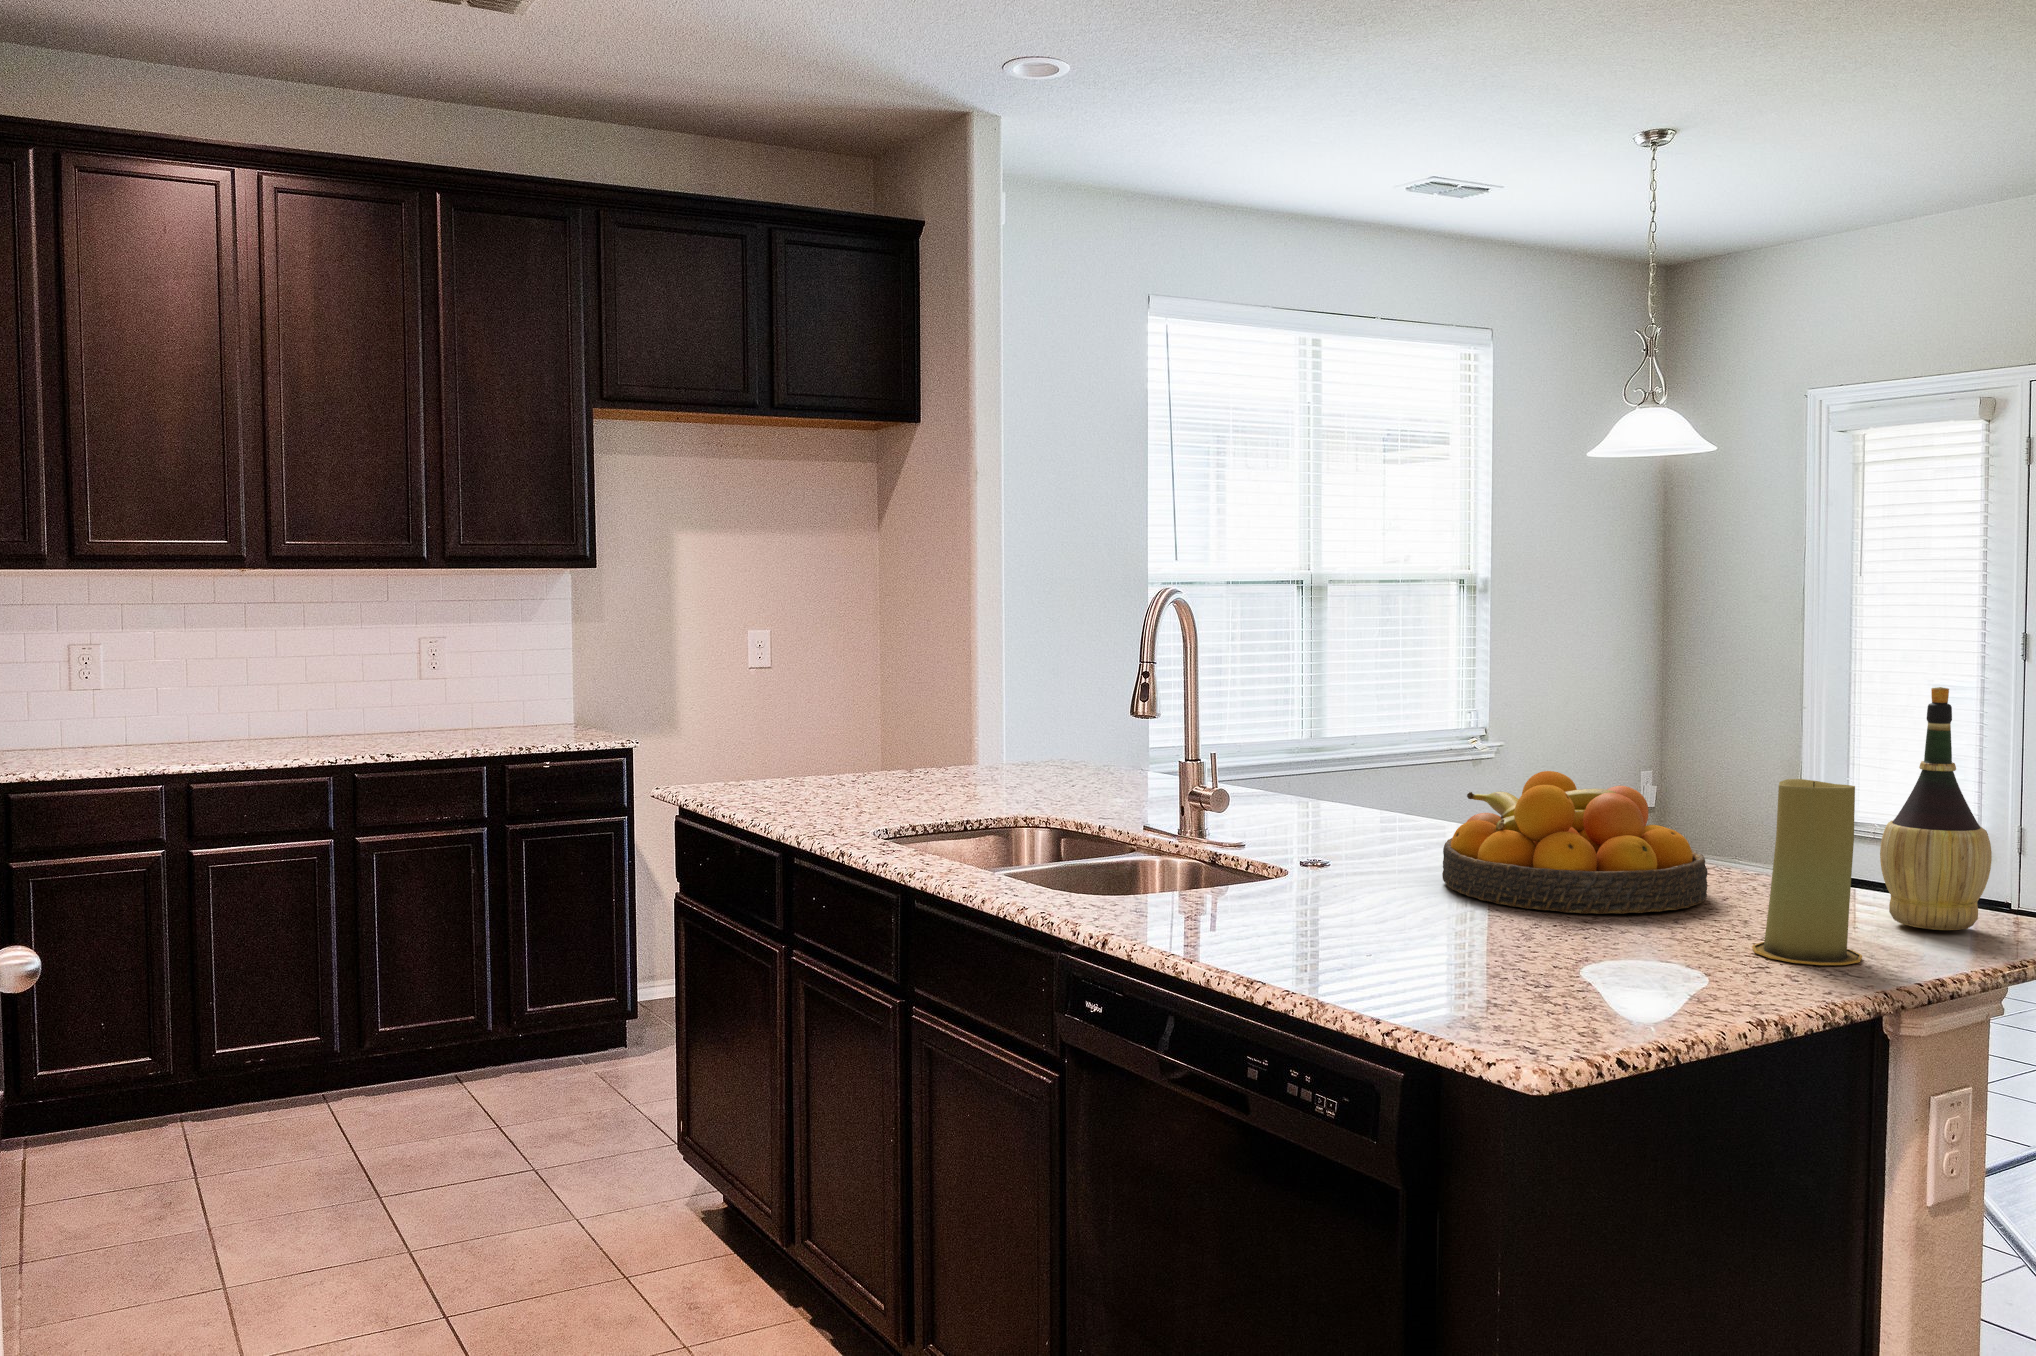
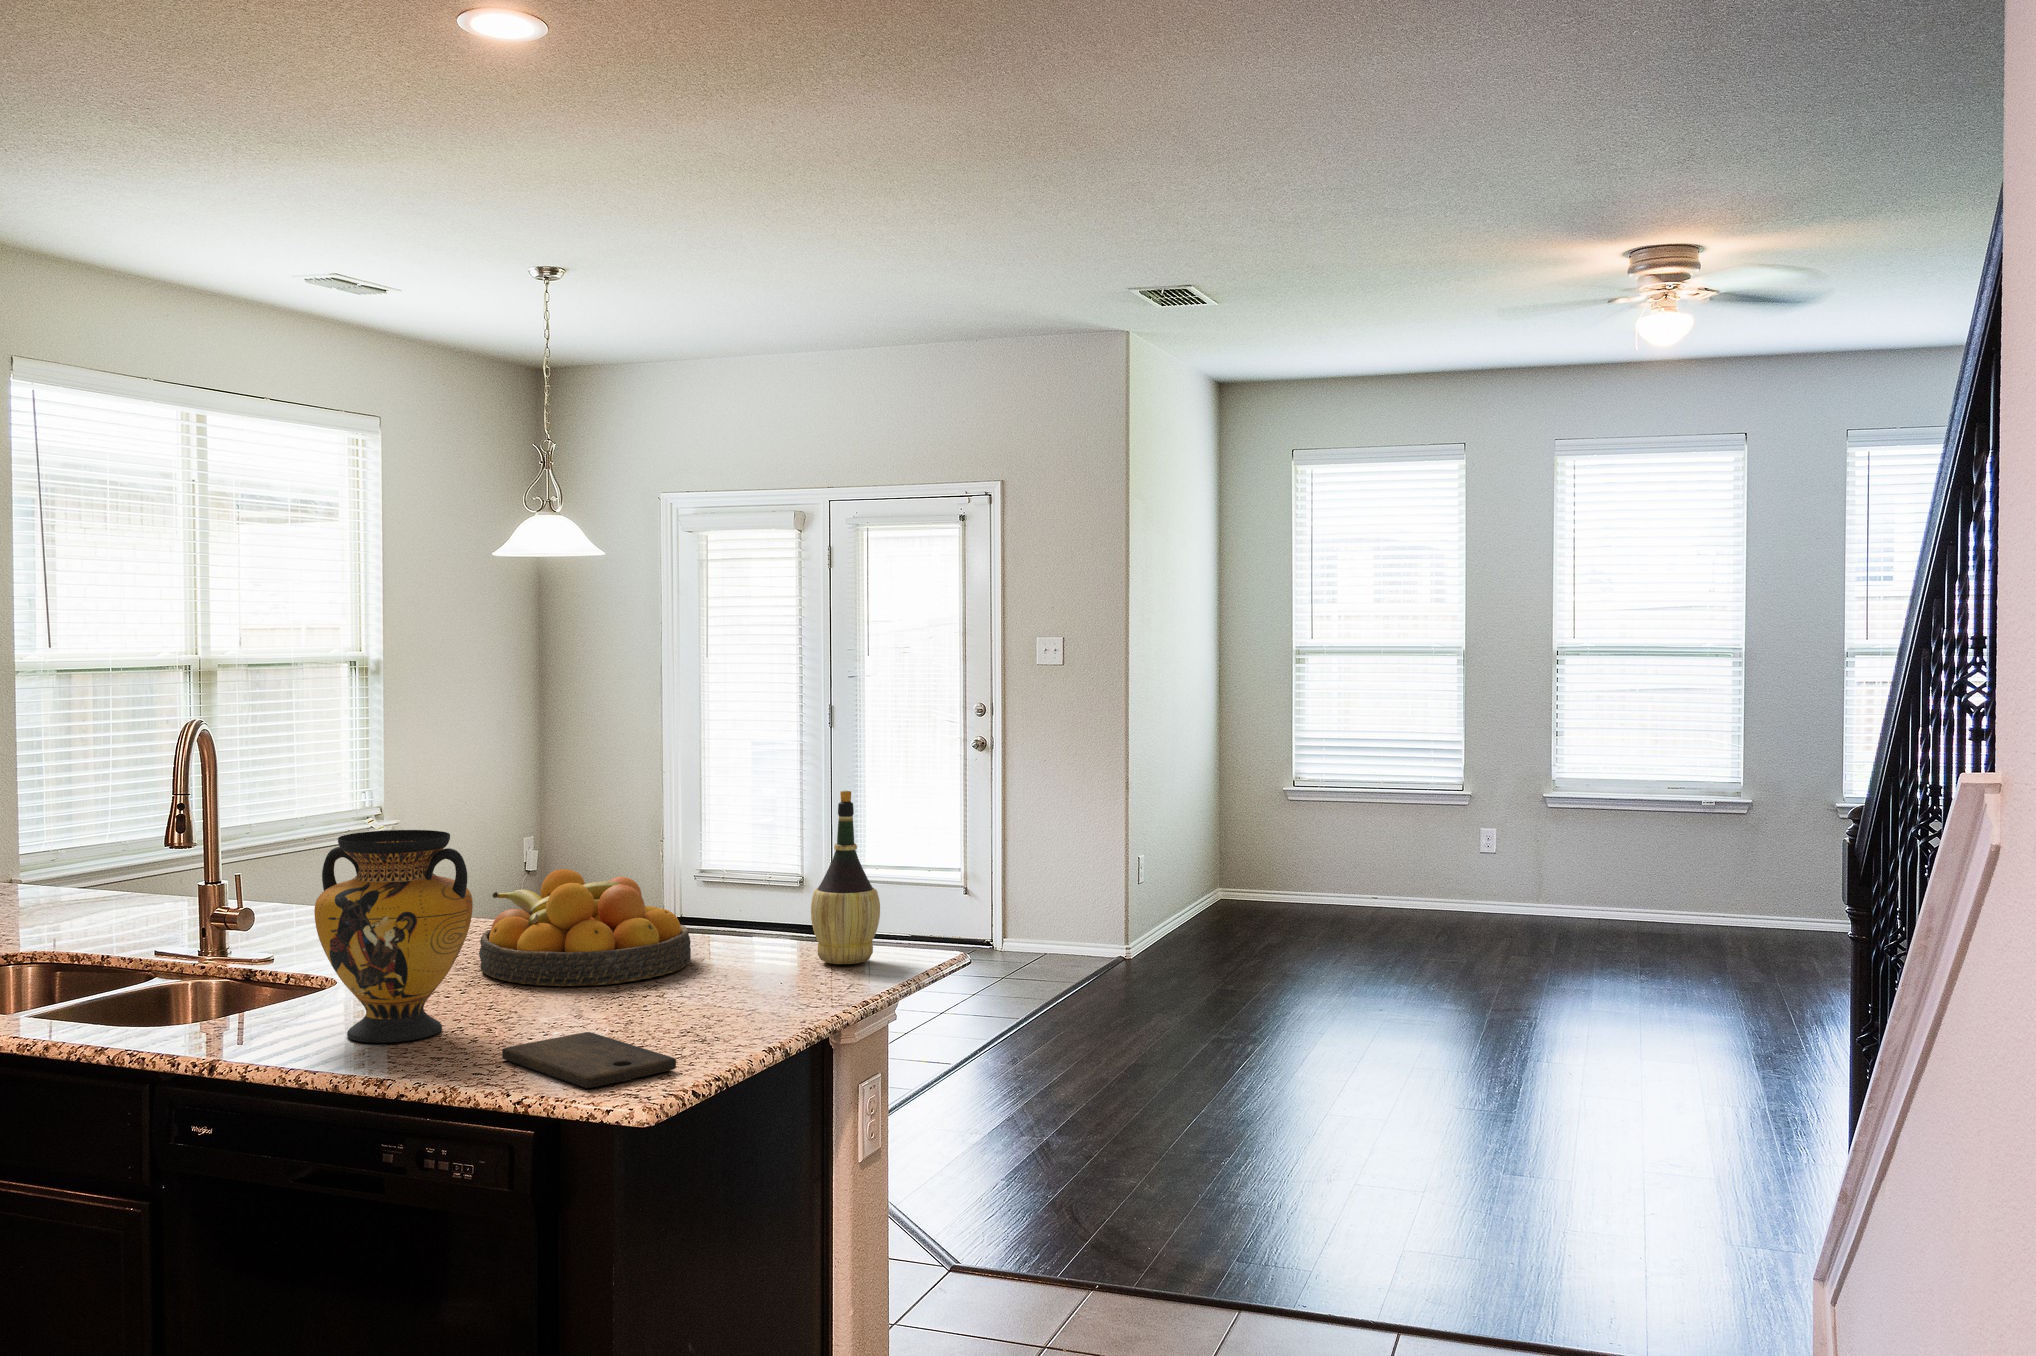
vase: none [1220,699,1394,942] -> present [314,830,473,1043]
candle: present [1752,779,1862,965] -> none [740,866,812,1002]
cutting board: none [1399,962,1607,1030] -> present [502,1032,676,1088]

